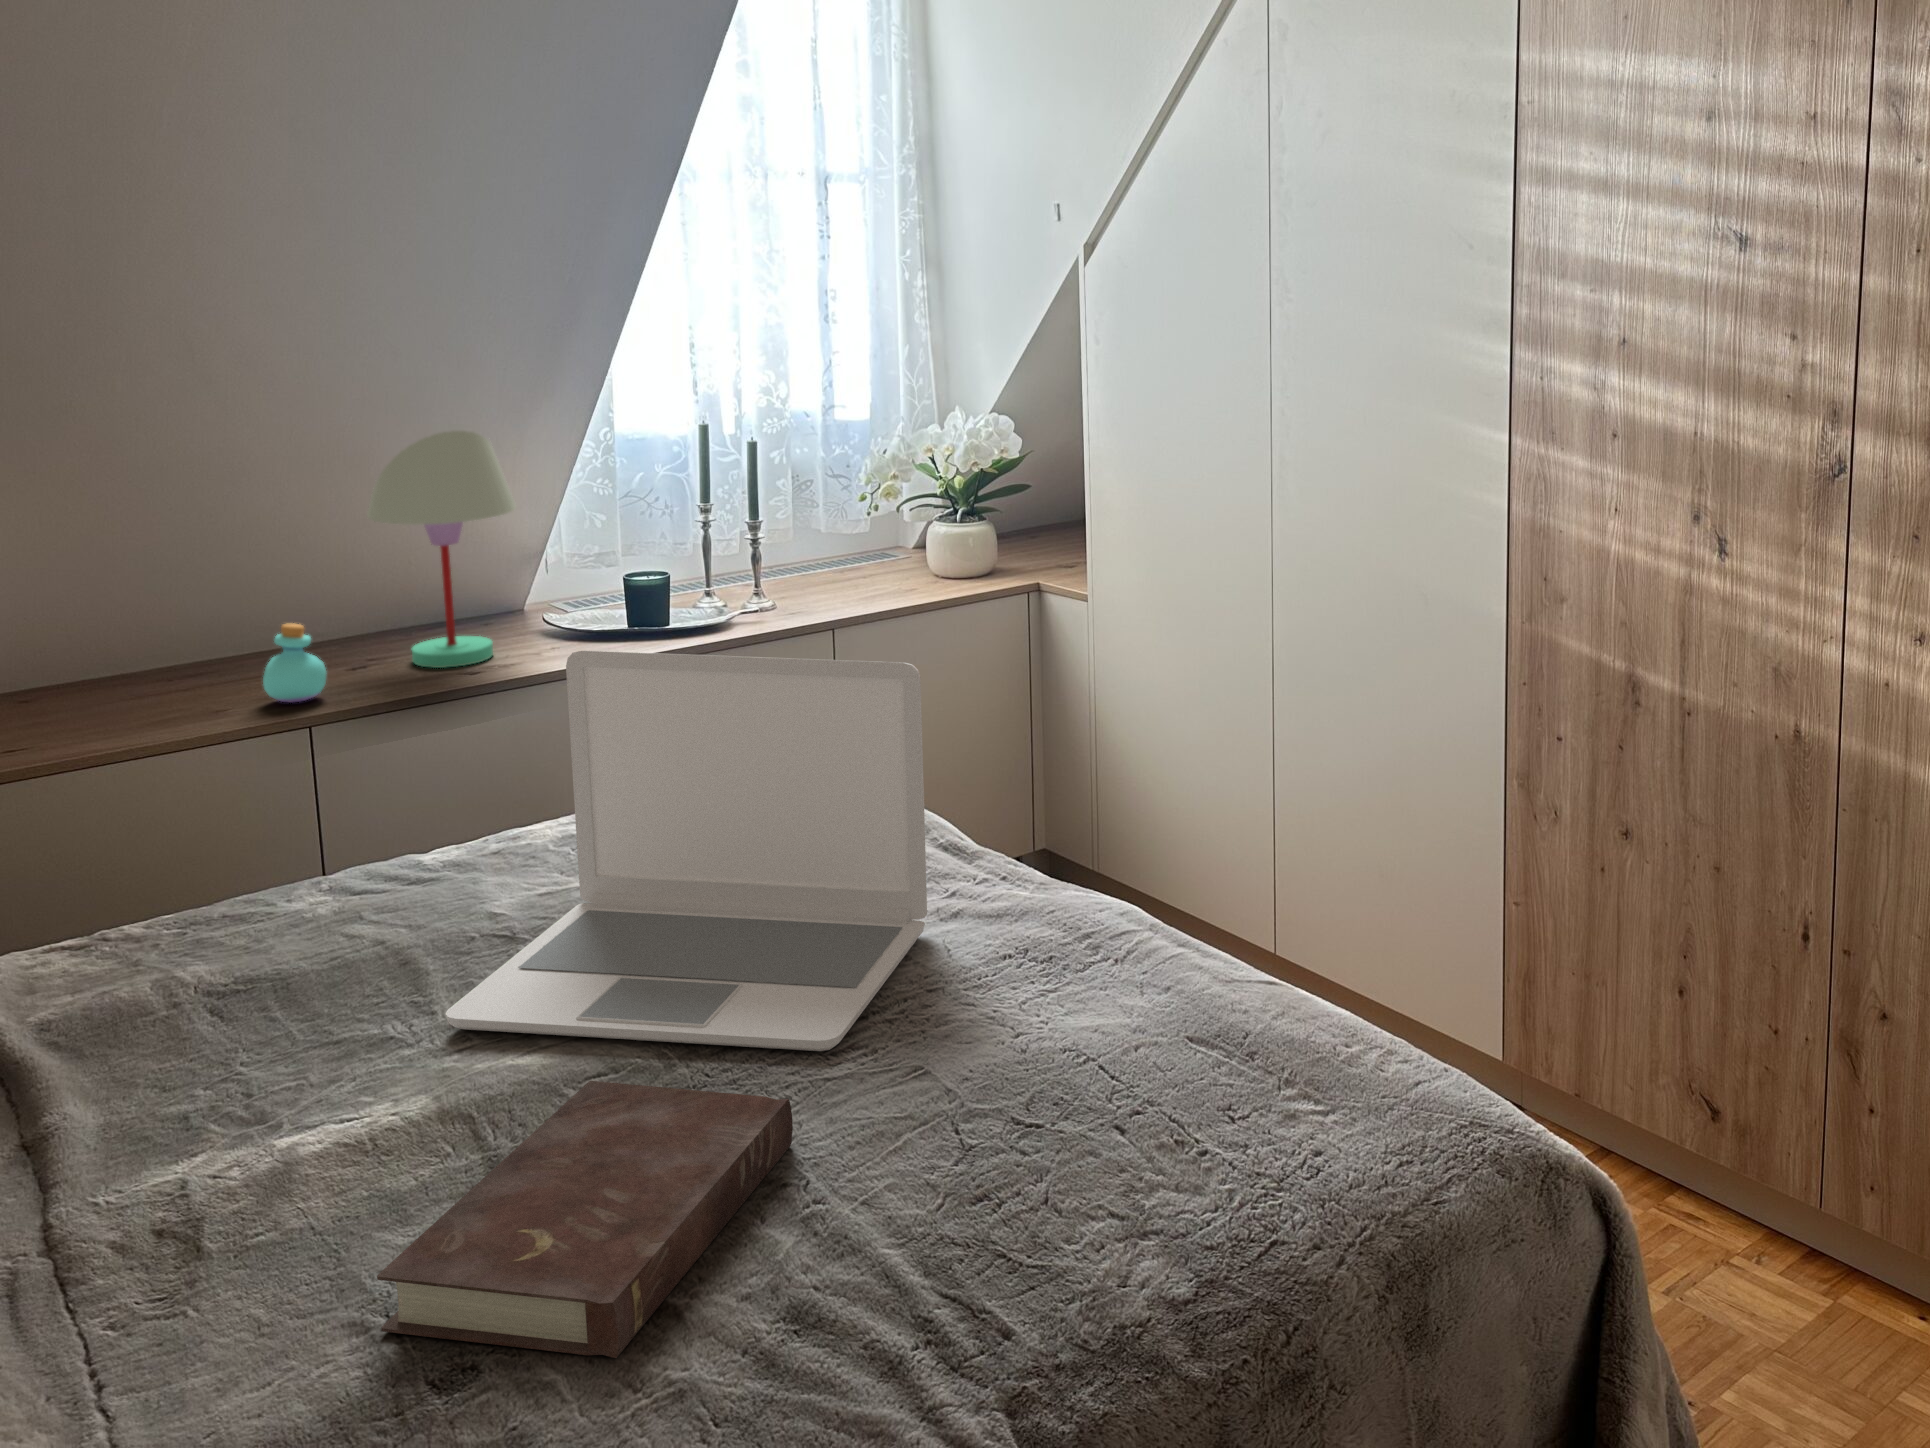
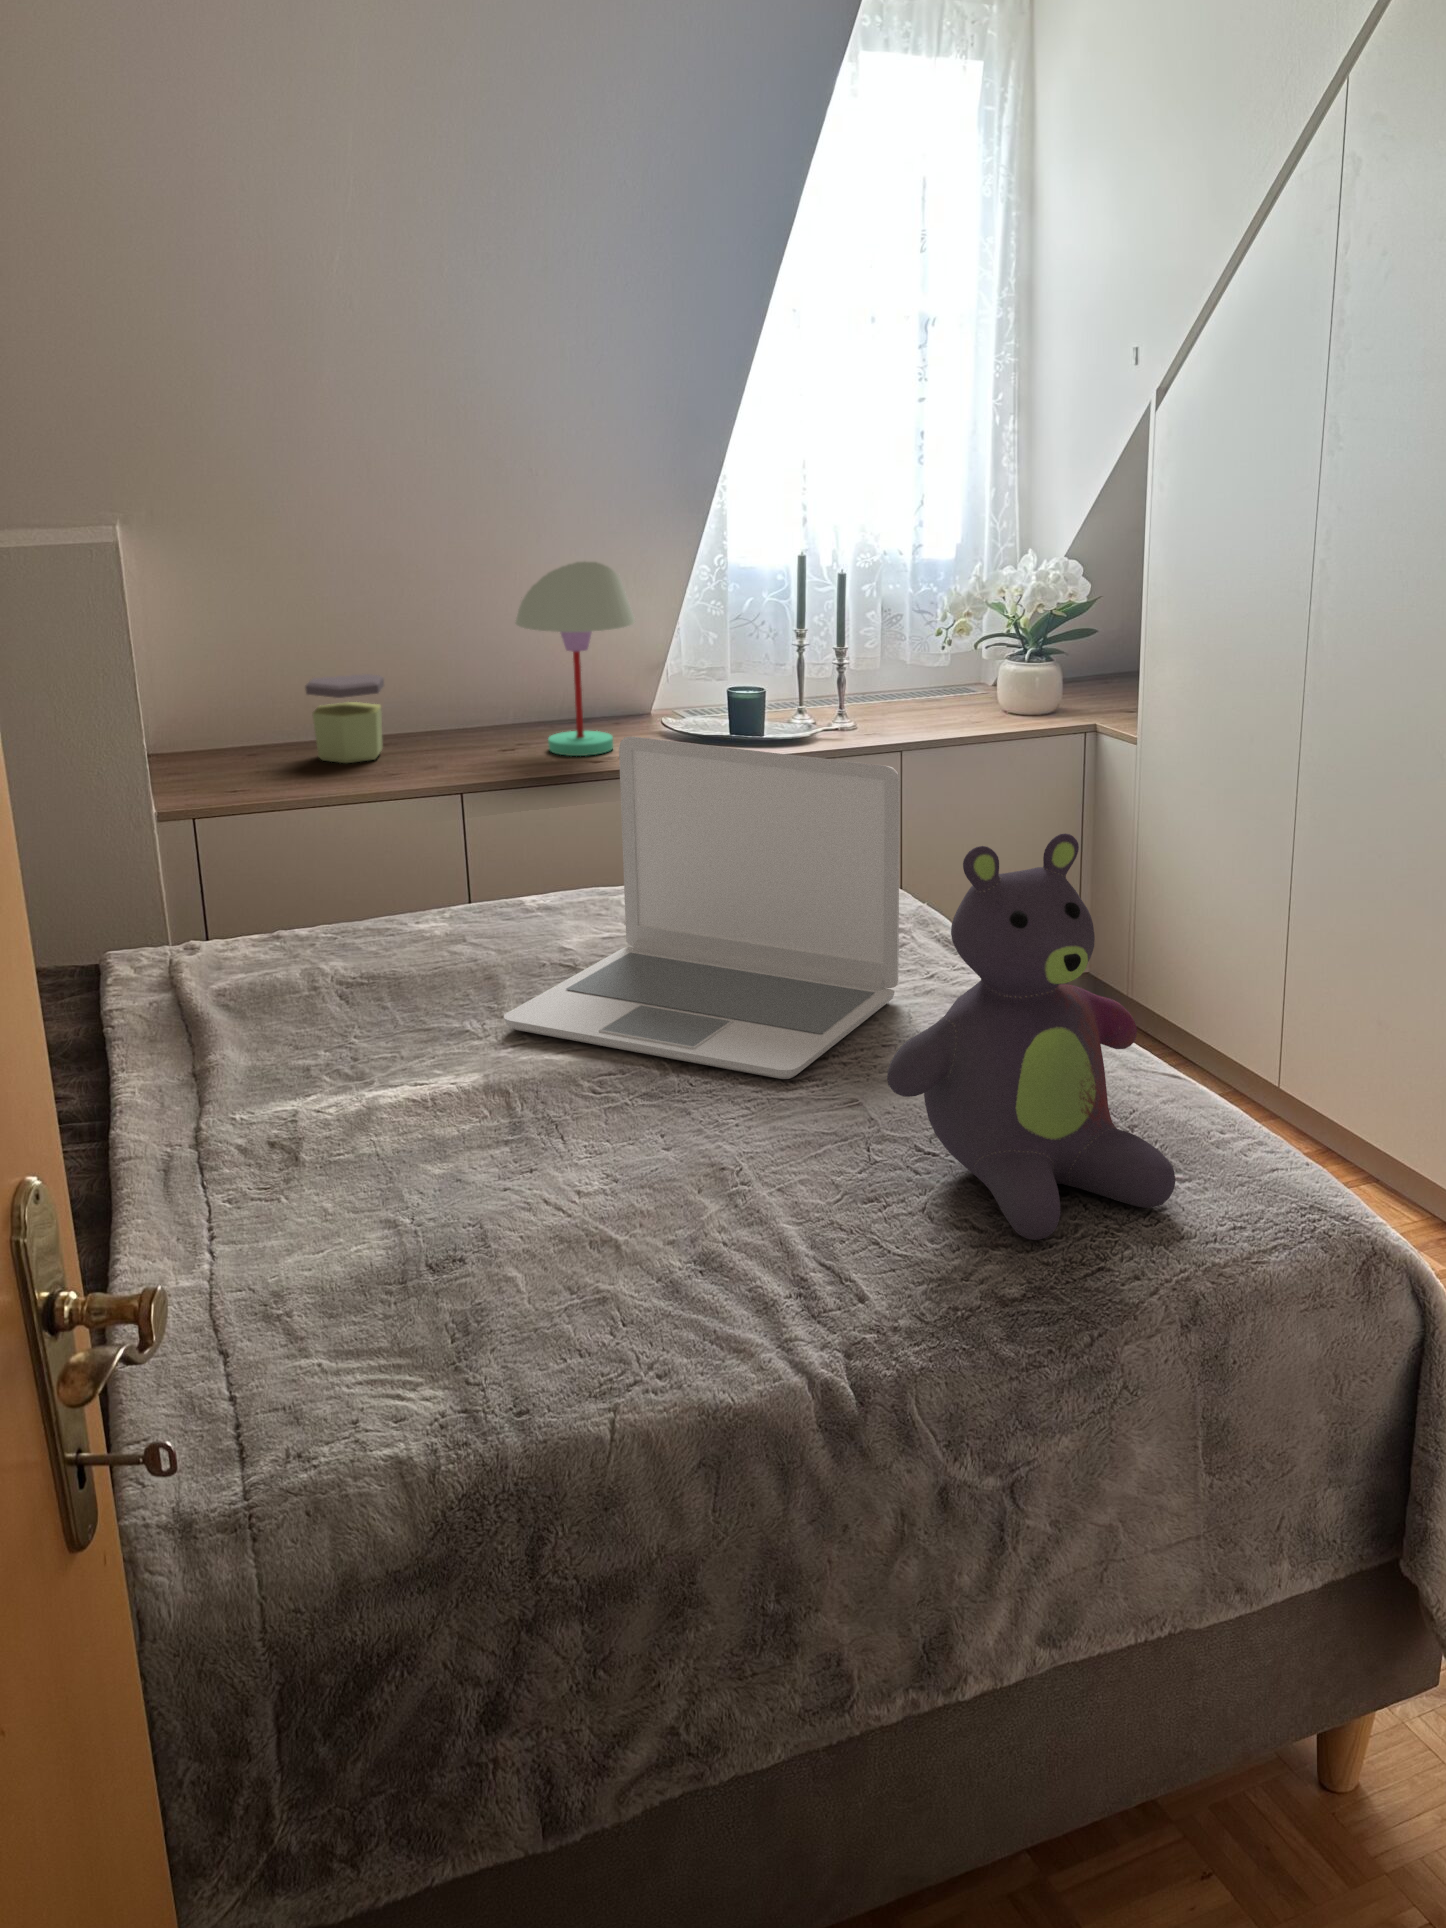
jar: none [93,589,197,701] -> present [305,674,384,763]
perfume bottle: present [263,624,326,702] -> none [428,708,477,774]
stuffed bear: none [991,732,1331,1220] -> present [887,833,1176,1240]
book: present [377,1081,793,1358] -> none [404,1075,739,1271]

